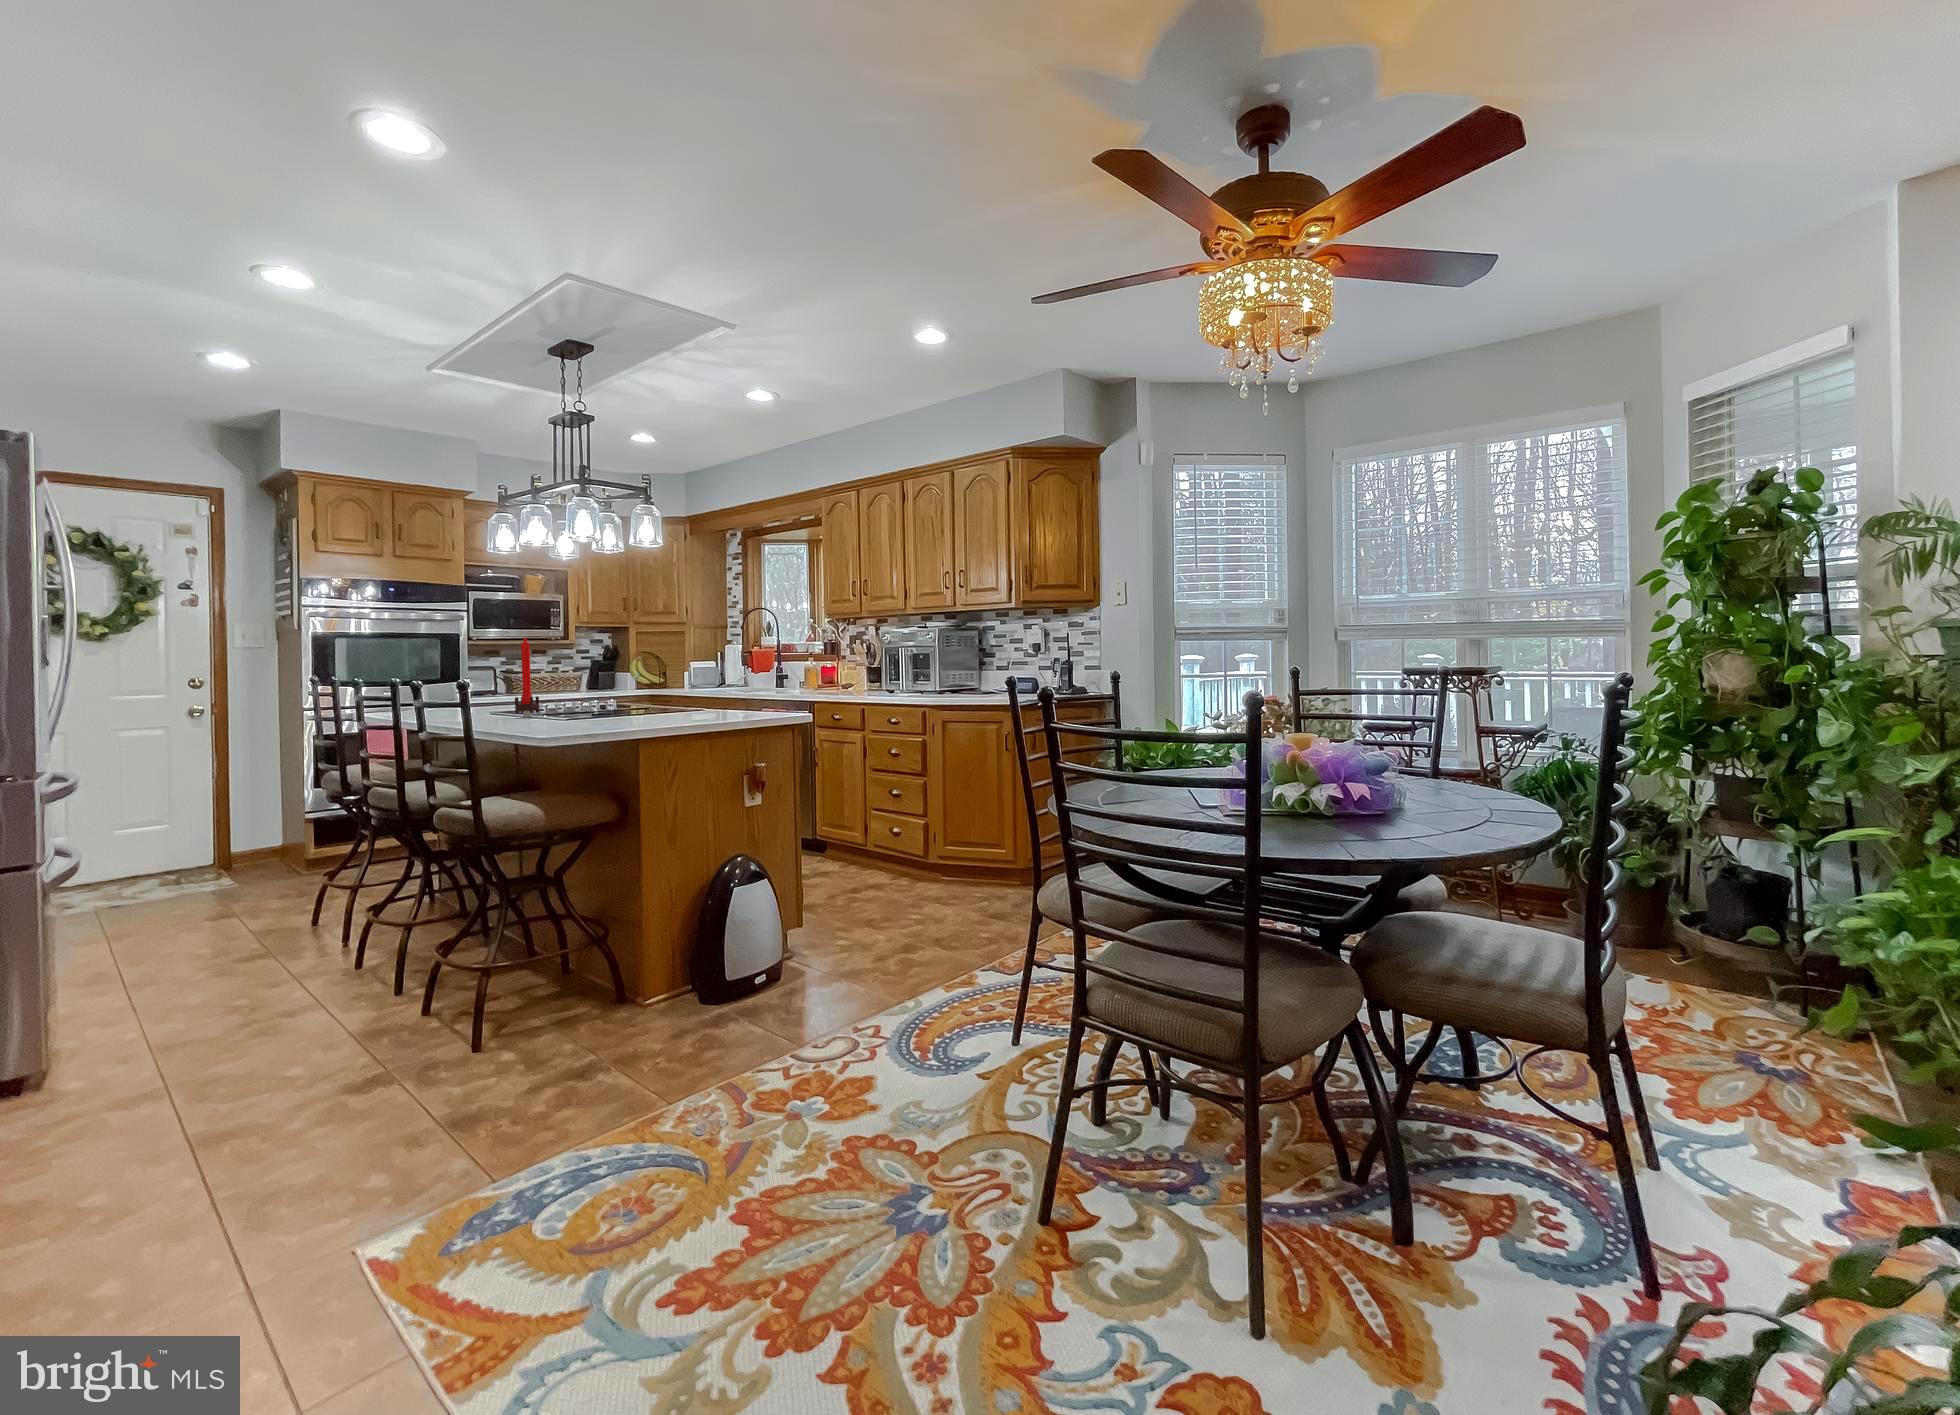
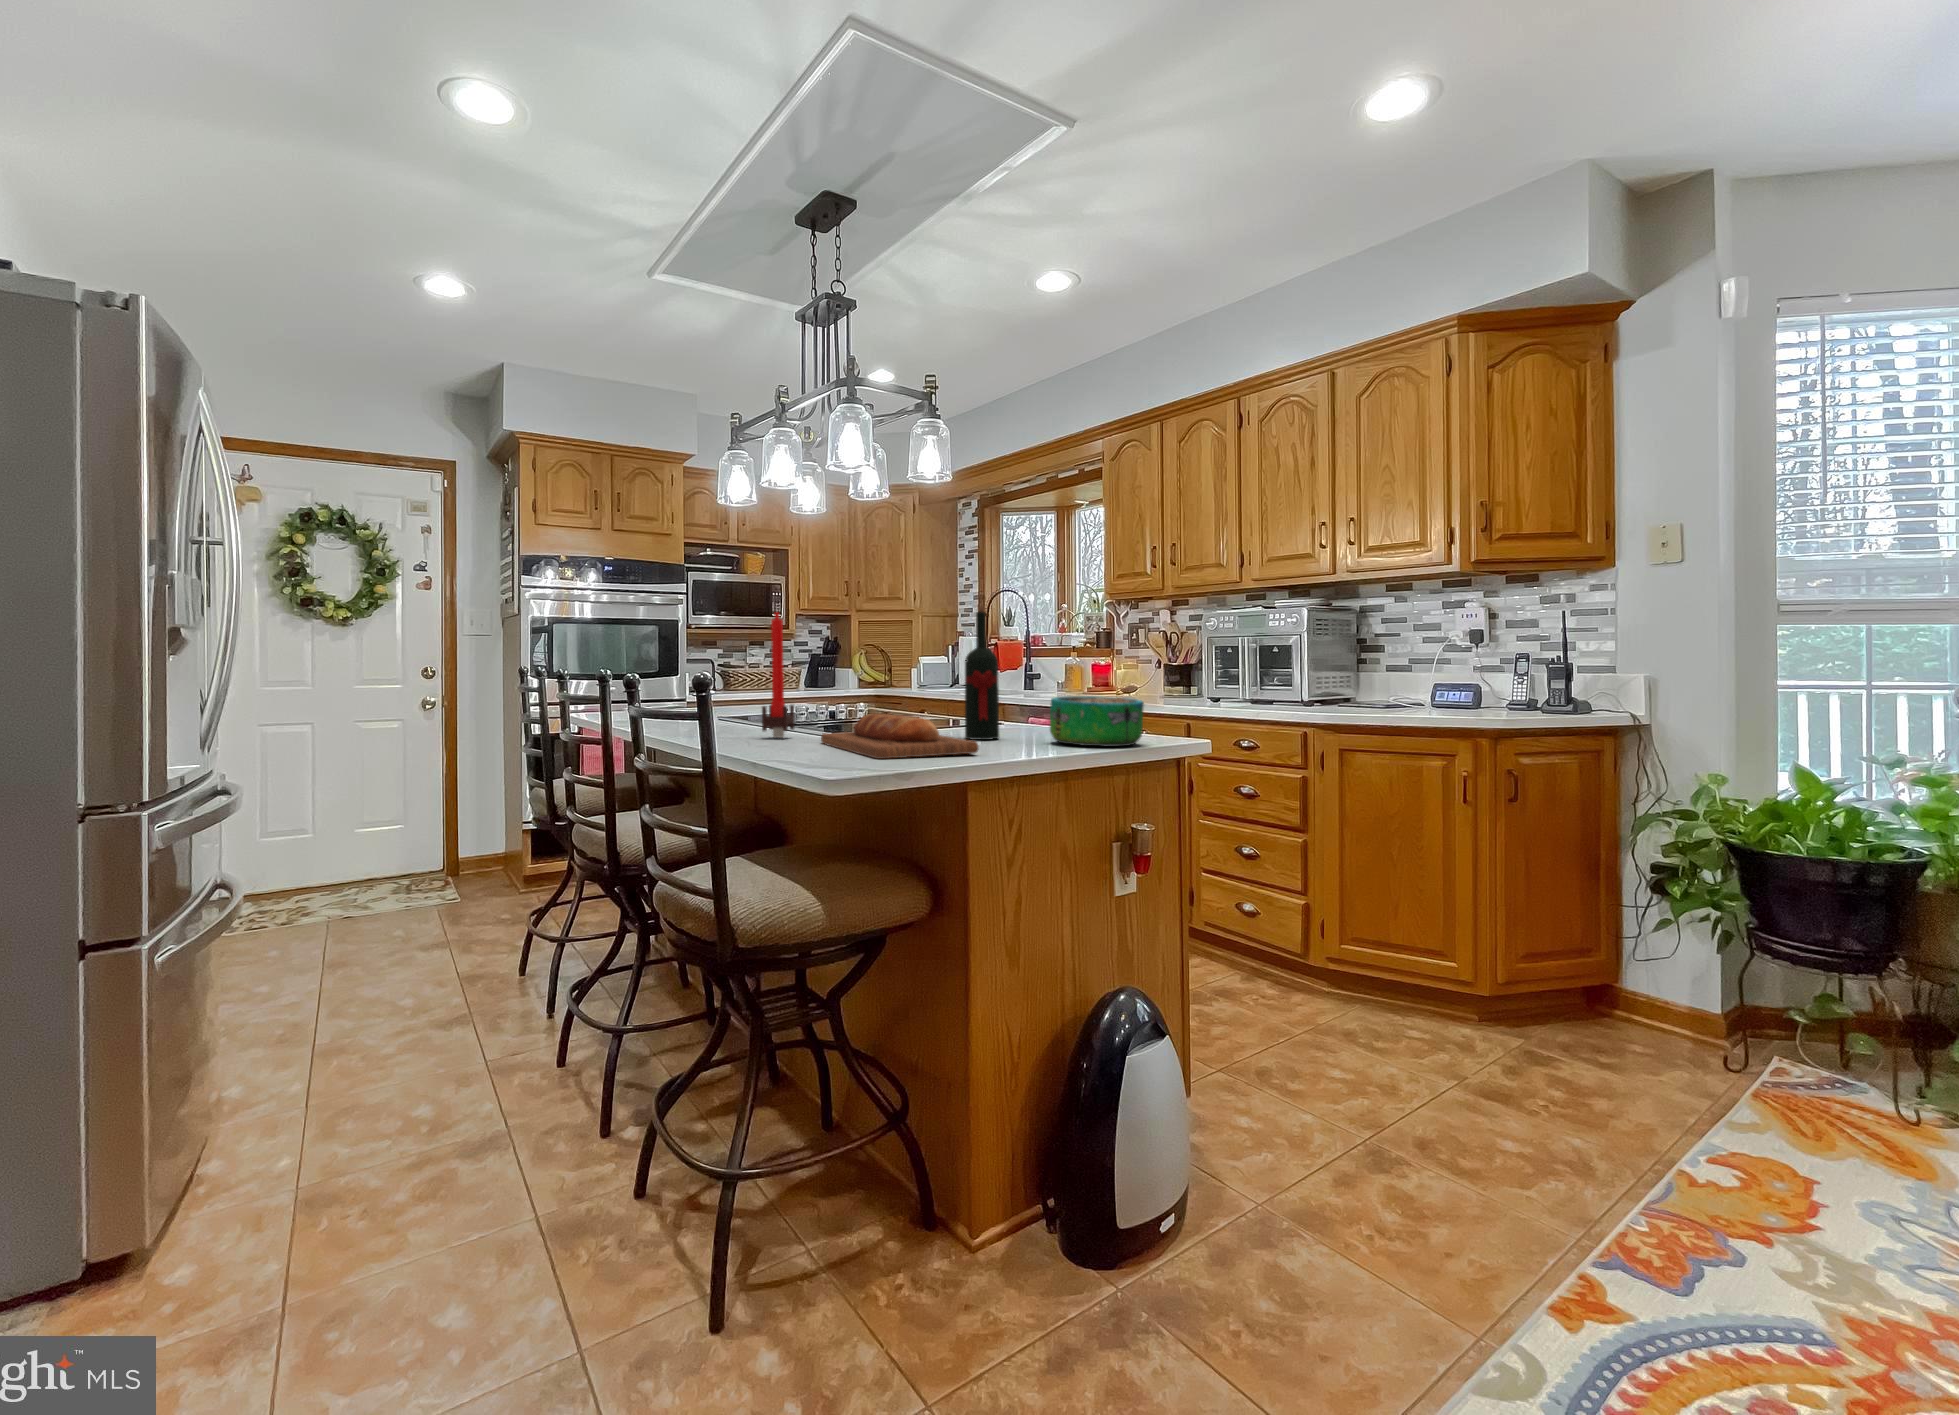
wine bottle: none [656,634,680,715] -> present [965,606,999,740]
decorative bowl: none [706,688,763,716] -> present [1050,696,1144,746]
bread loaf: none [555,700,646,723] -> present [821,714,979,759]

